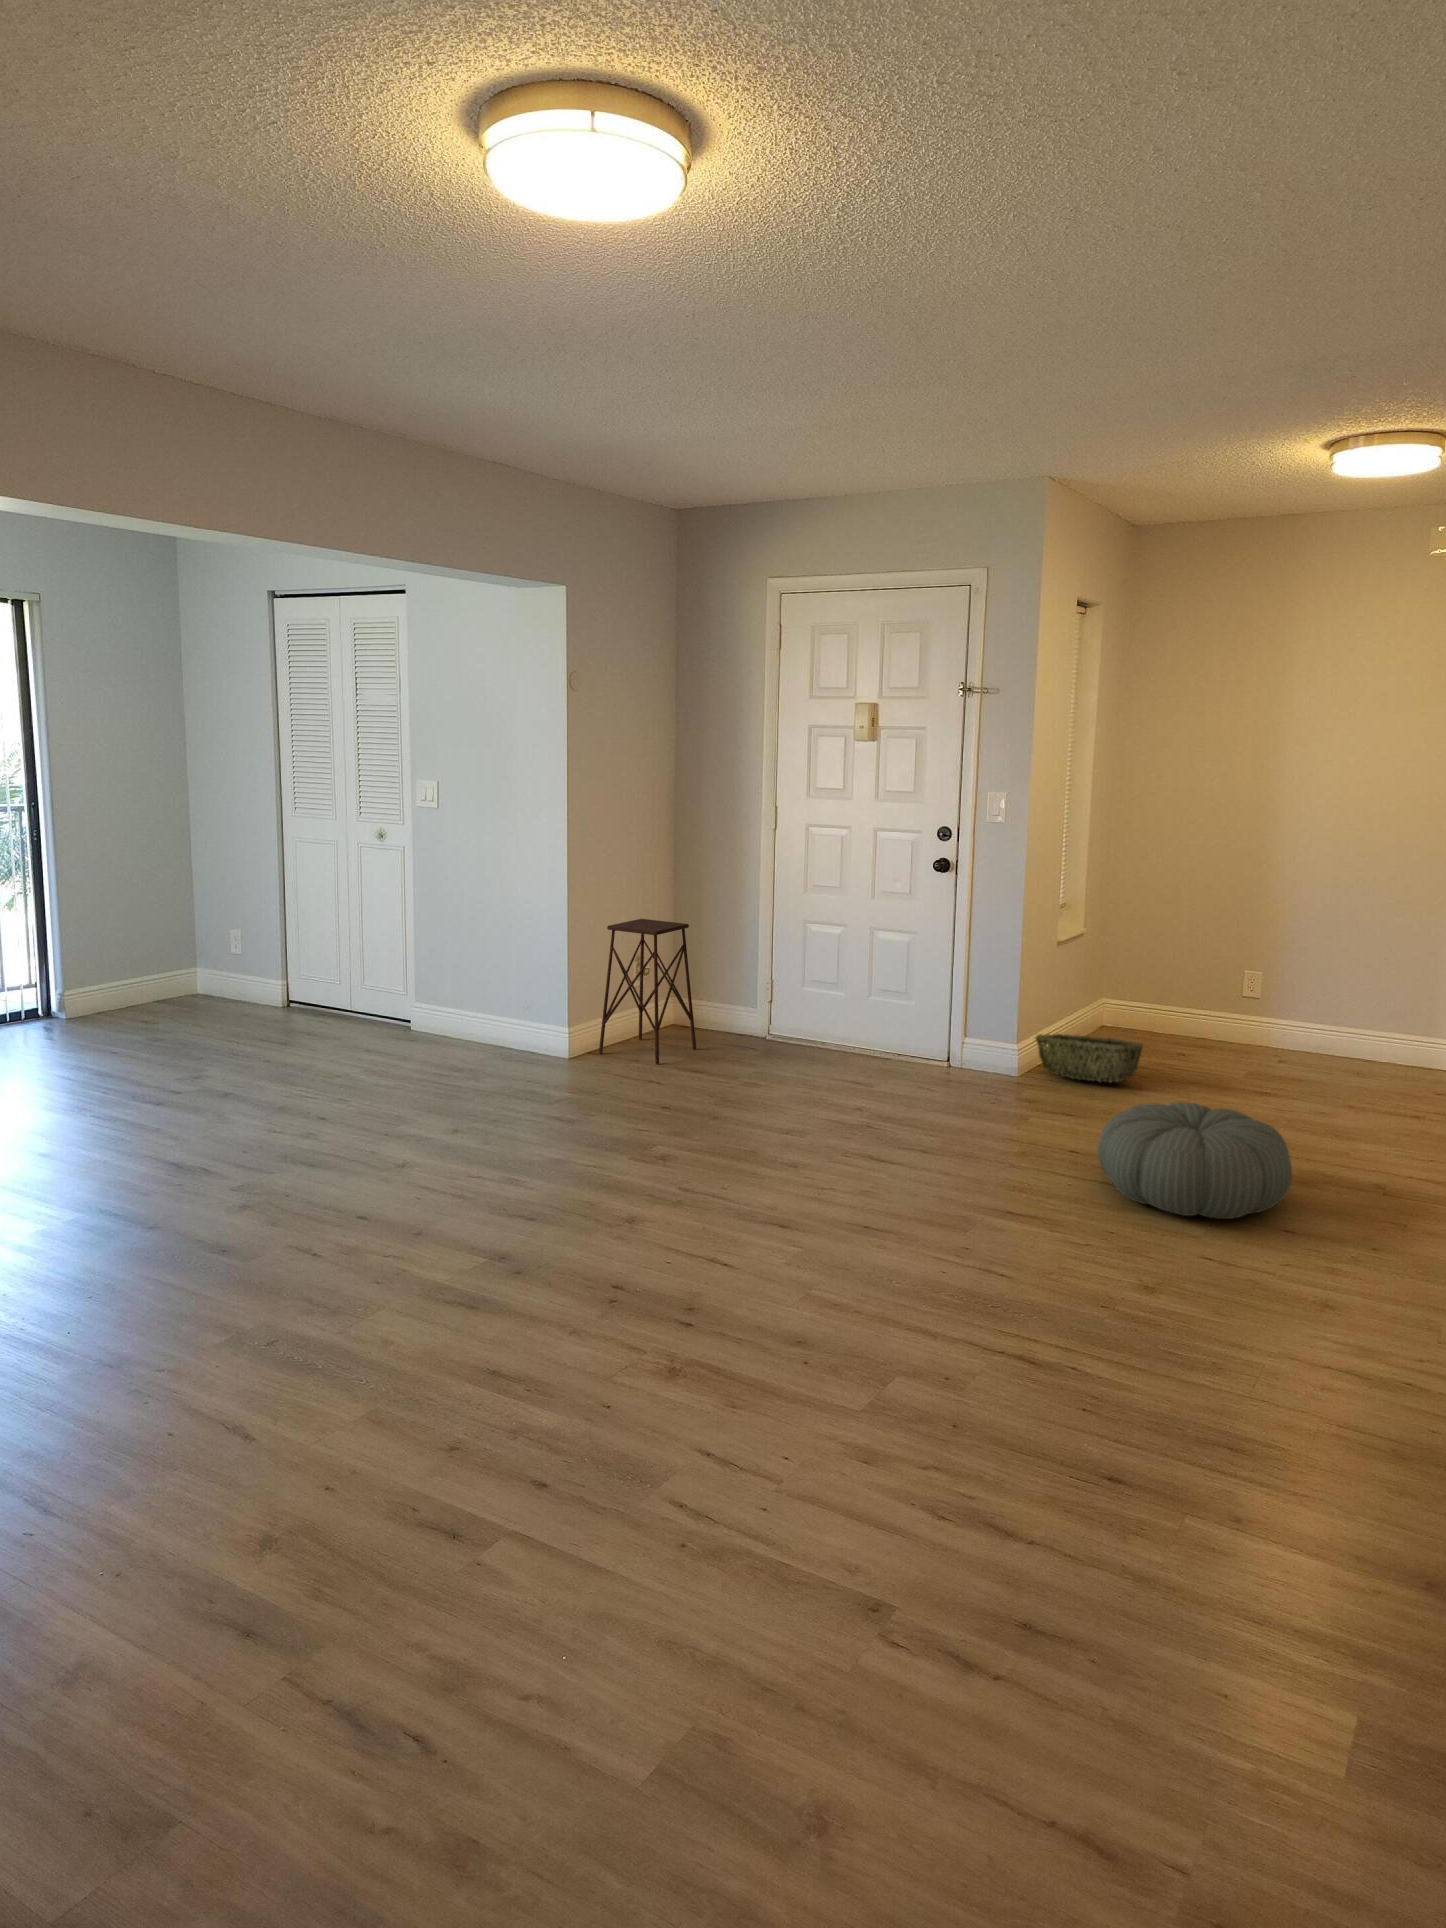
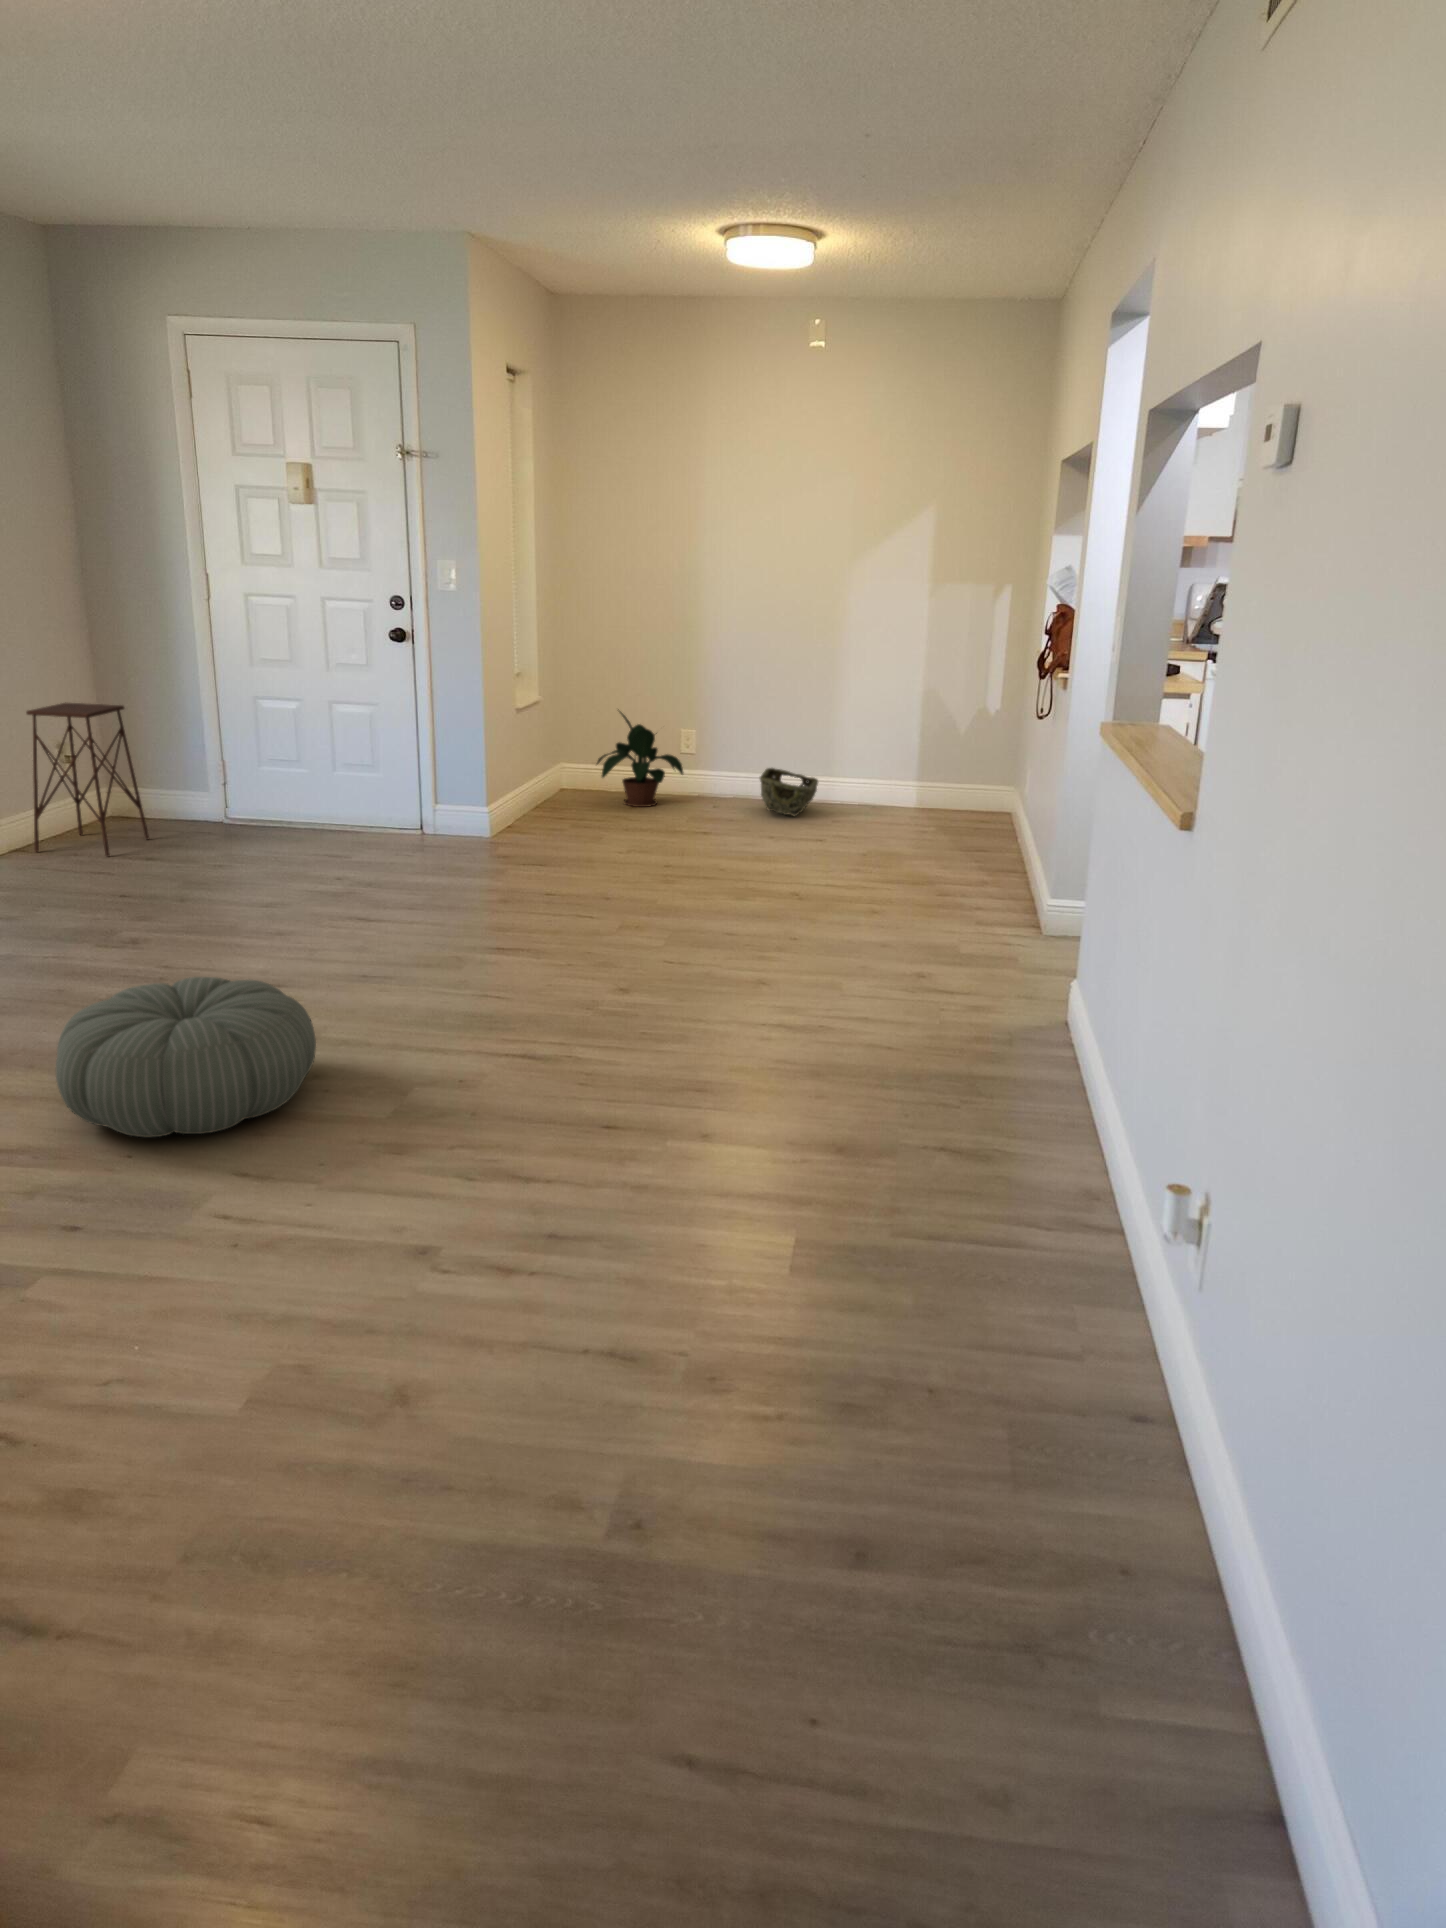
potted plant: none [1145,947,1247,1056] -> present [597,712,683,807]
woven basket: present [1036,1034,1143,1083] -> present [760,768,818,816]
pouf: present [1098,1102,1292,1219] -> present [56,977,316,1137]

